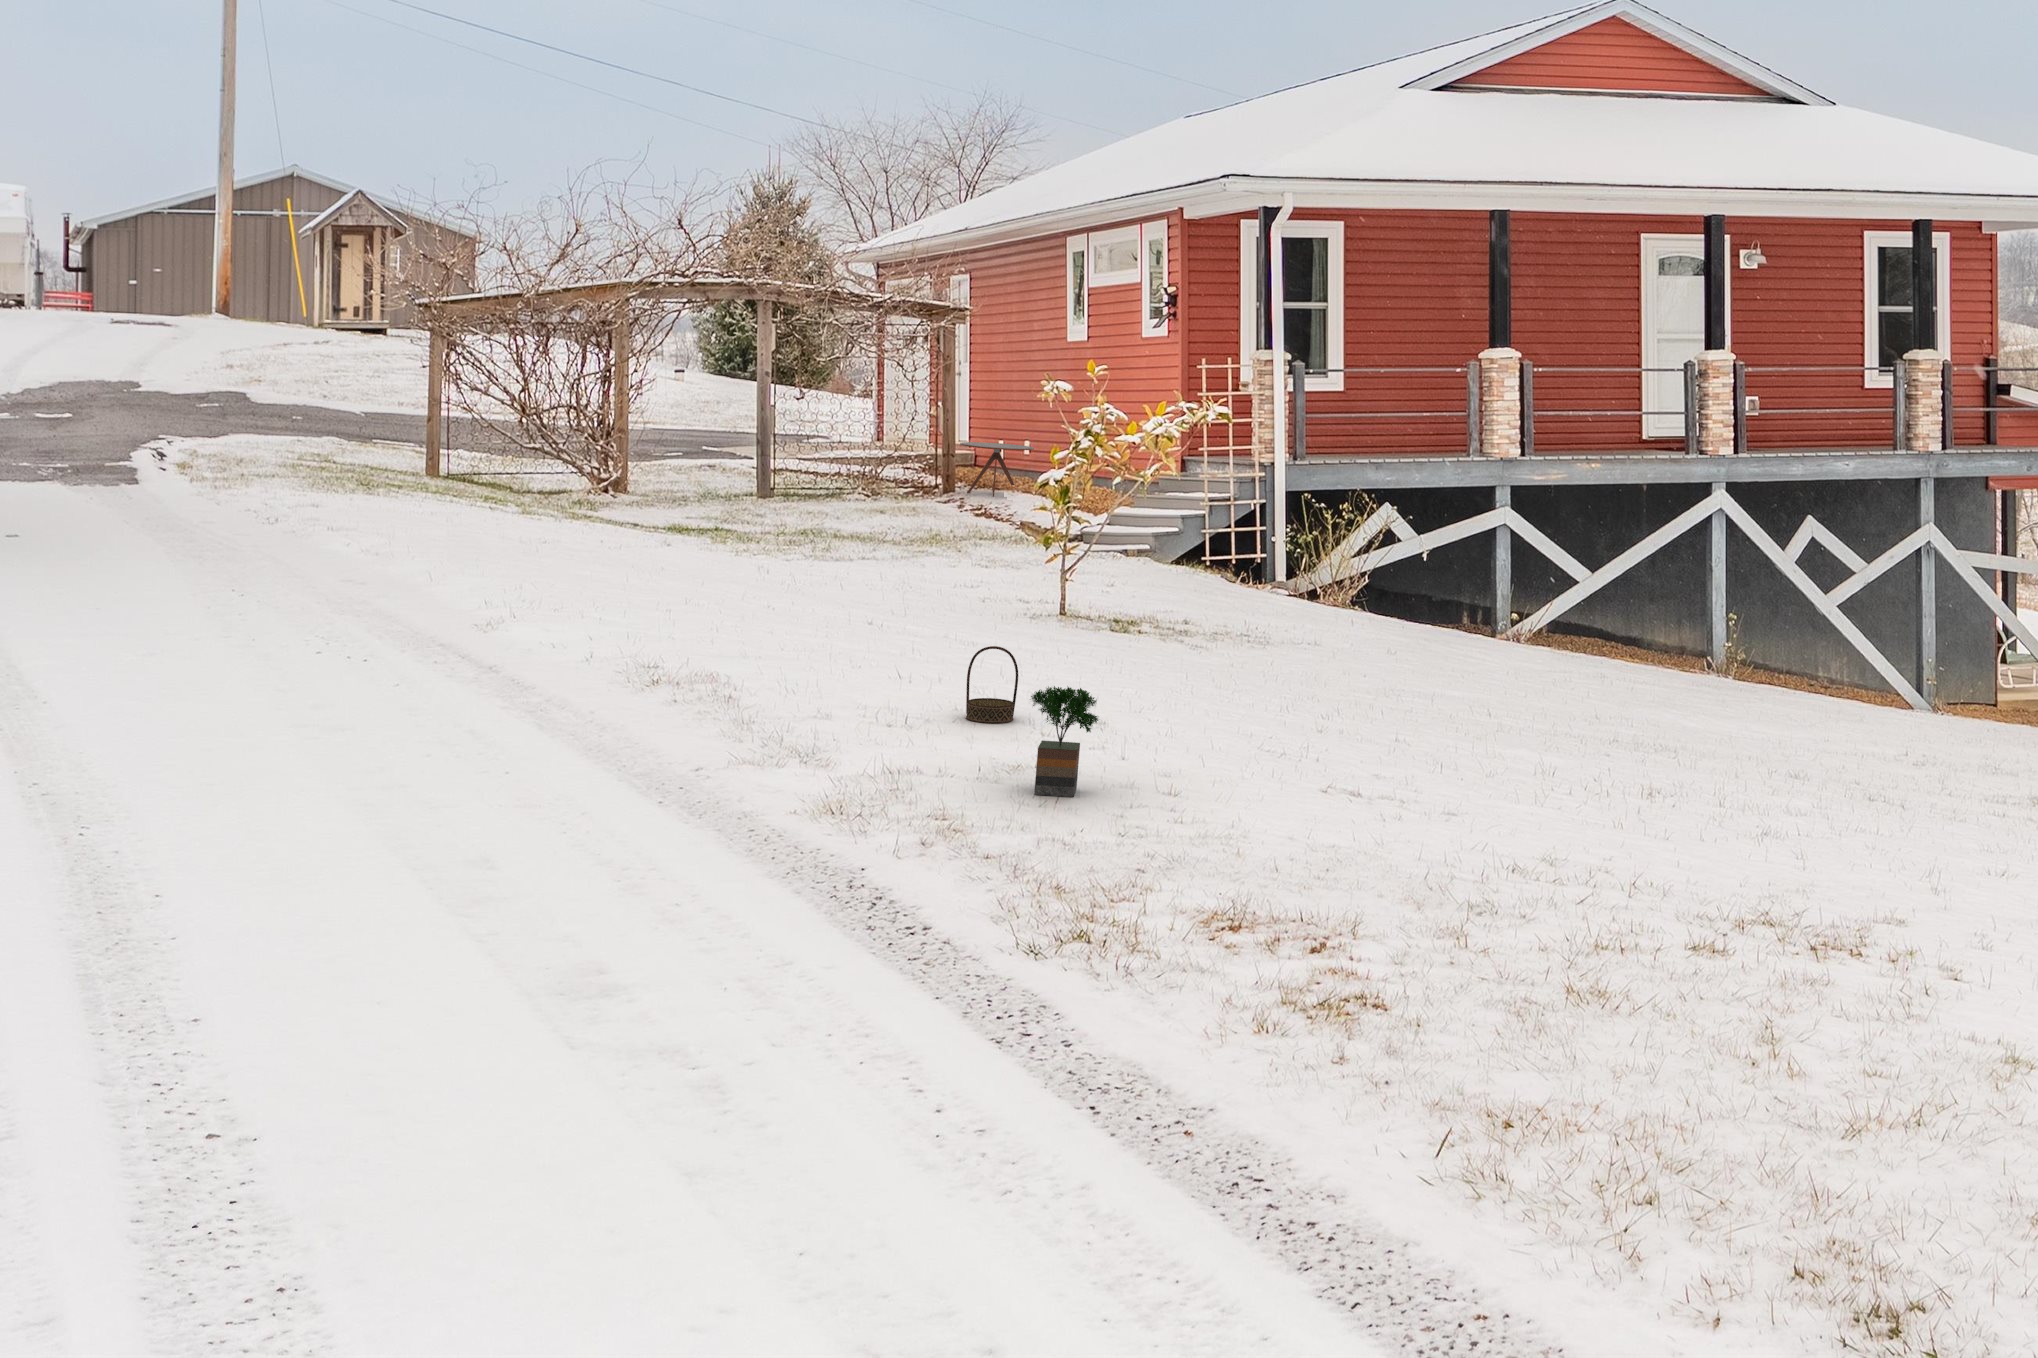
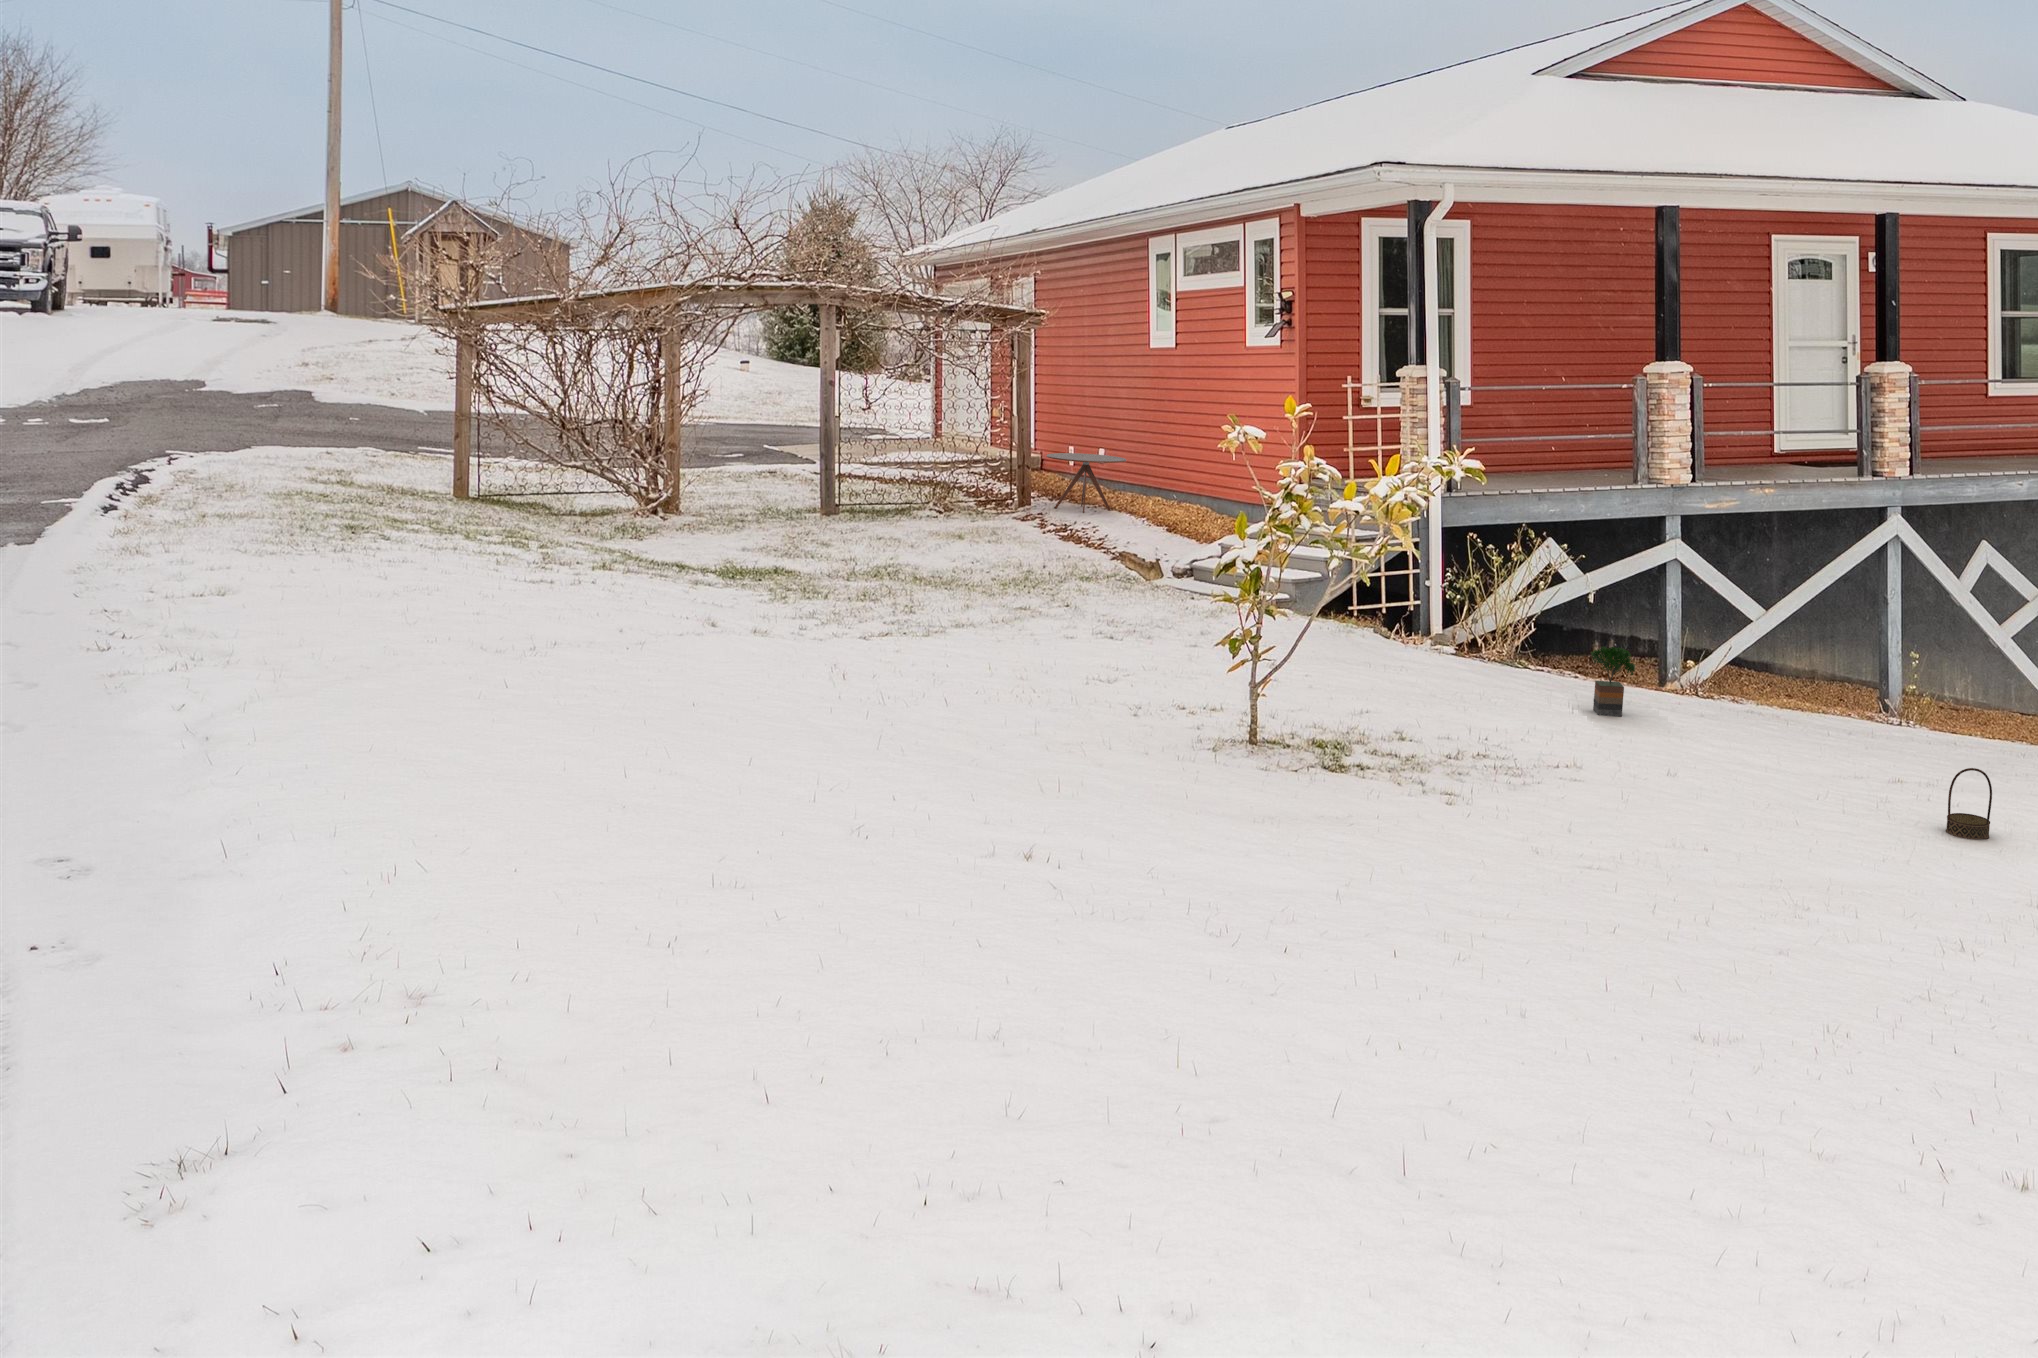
basket: present [966,646,1018,723] -> present [1946,768,1992,840]
potted tree: present [1031,686,1098,797] -> present [1591,647,1635,716]

